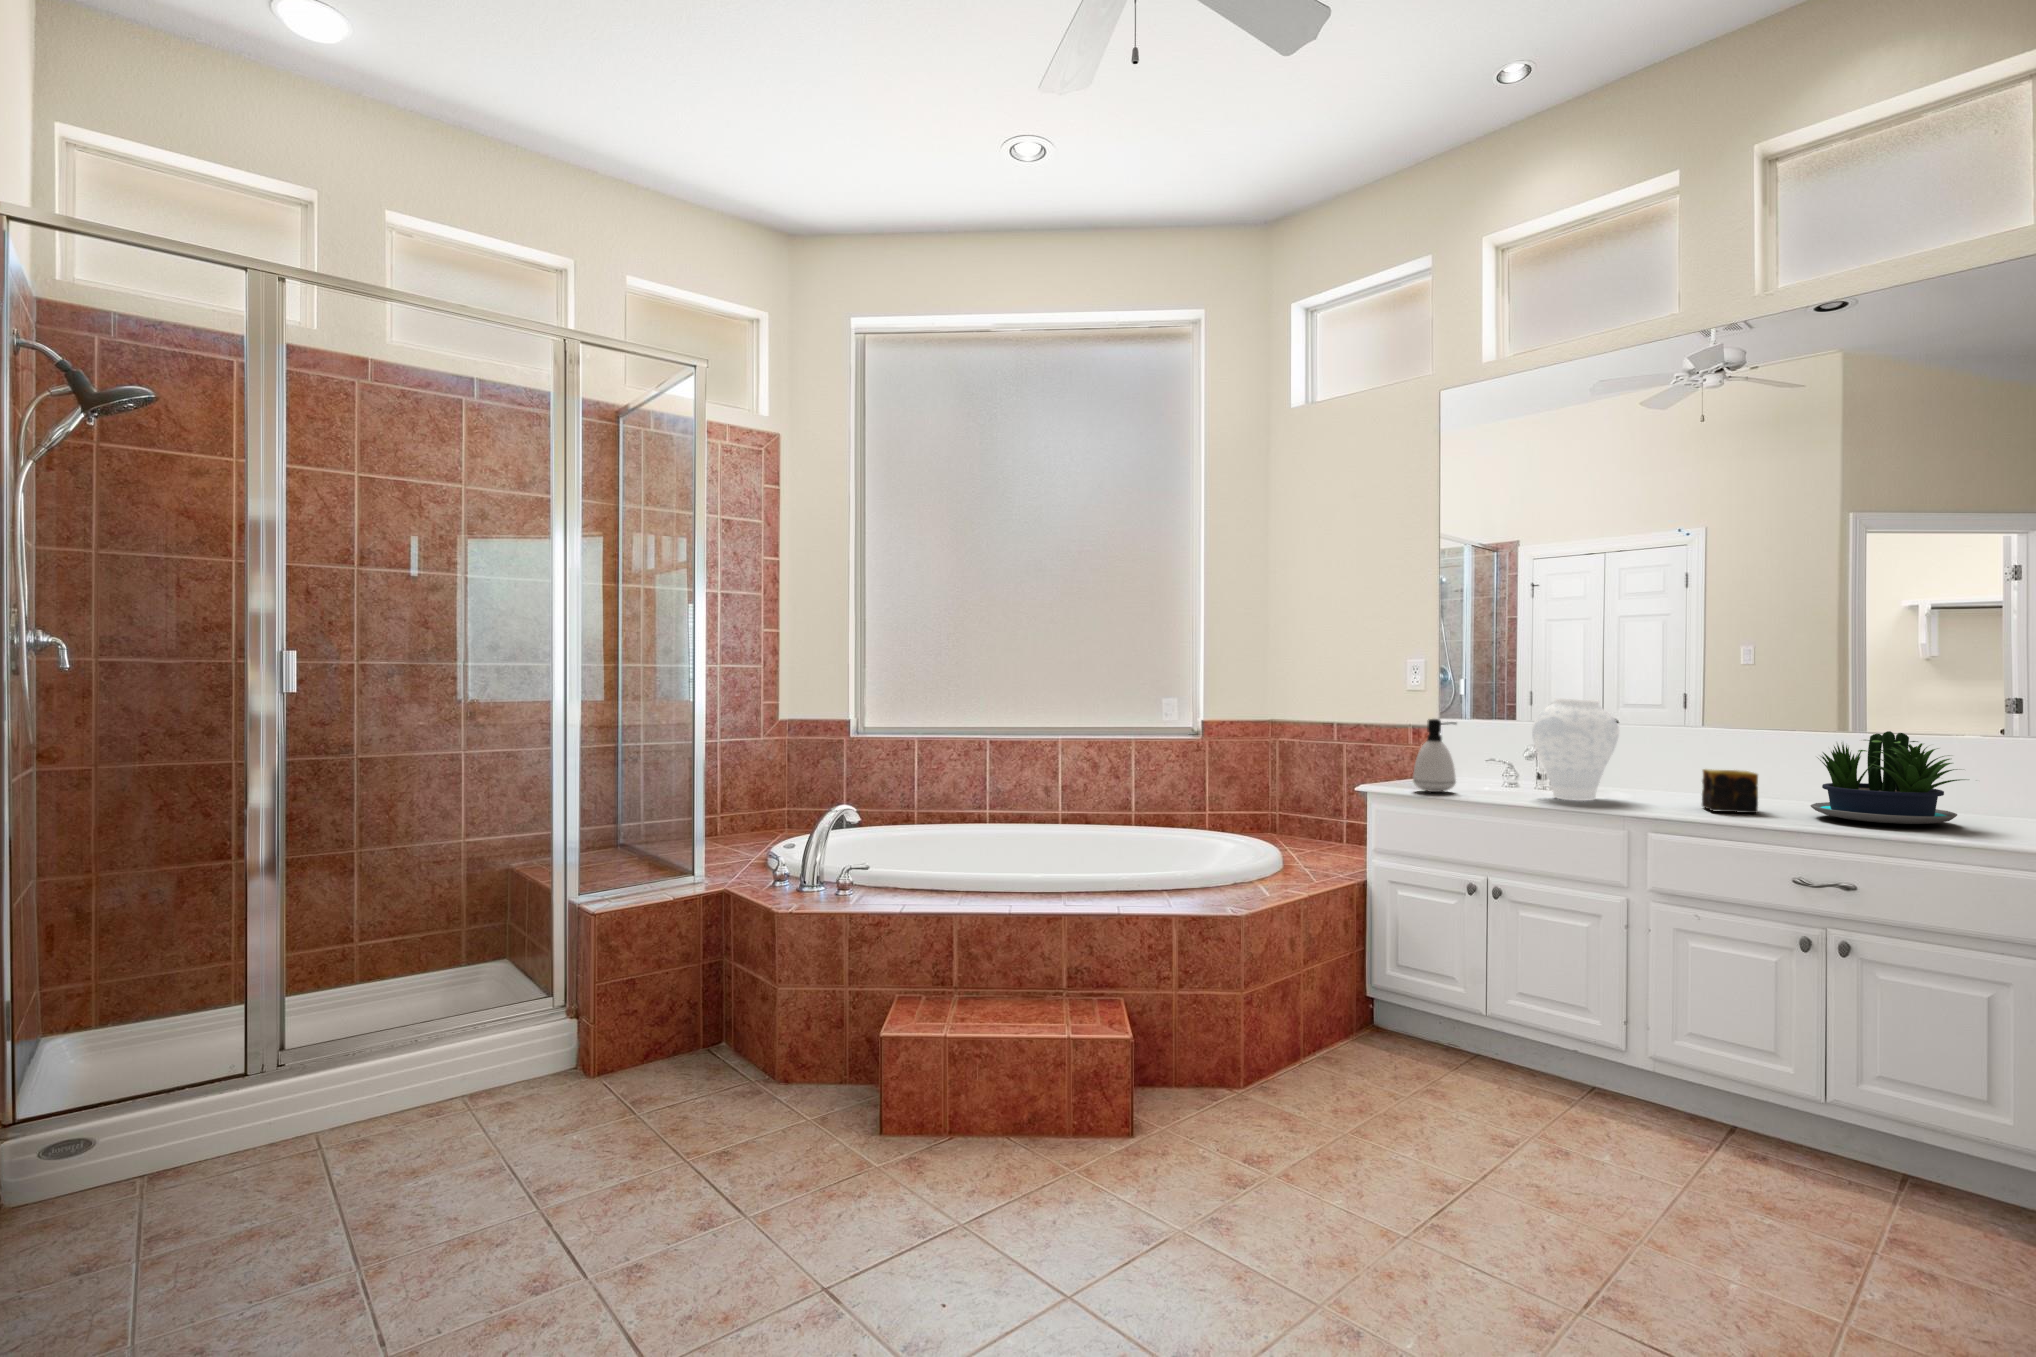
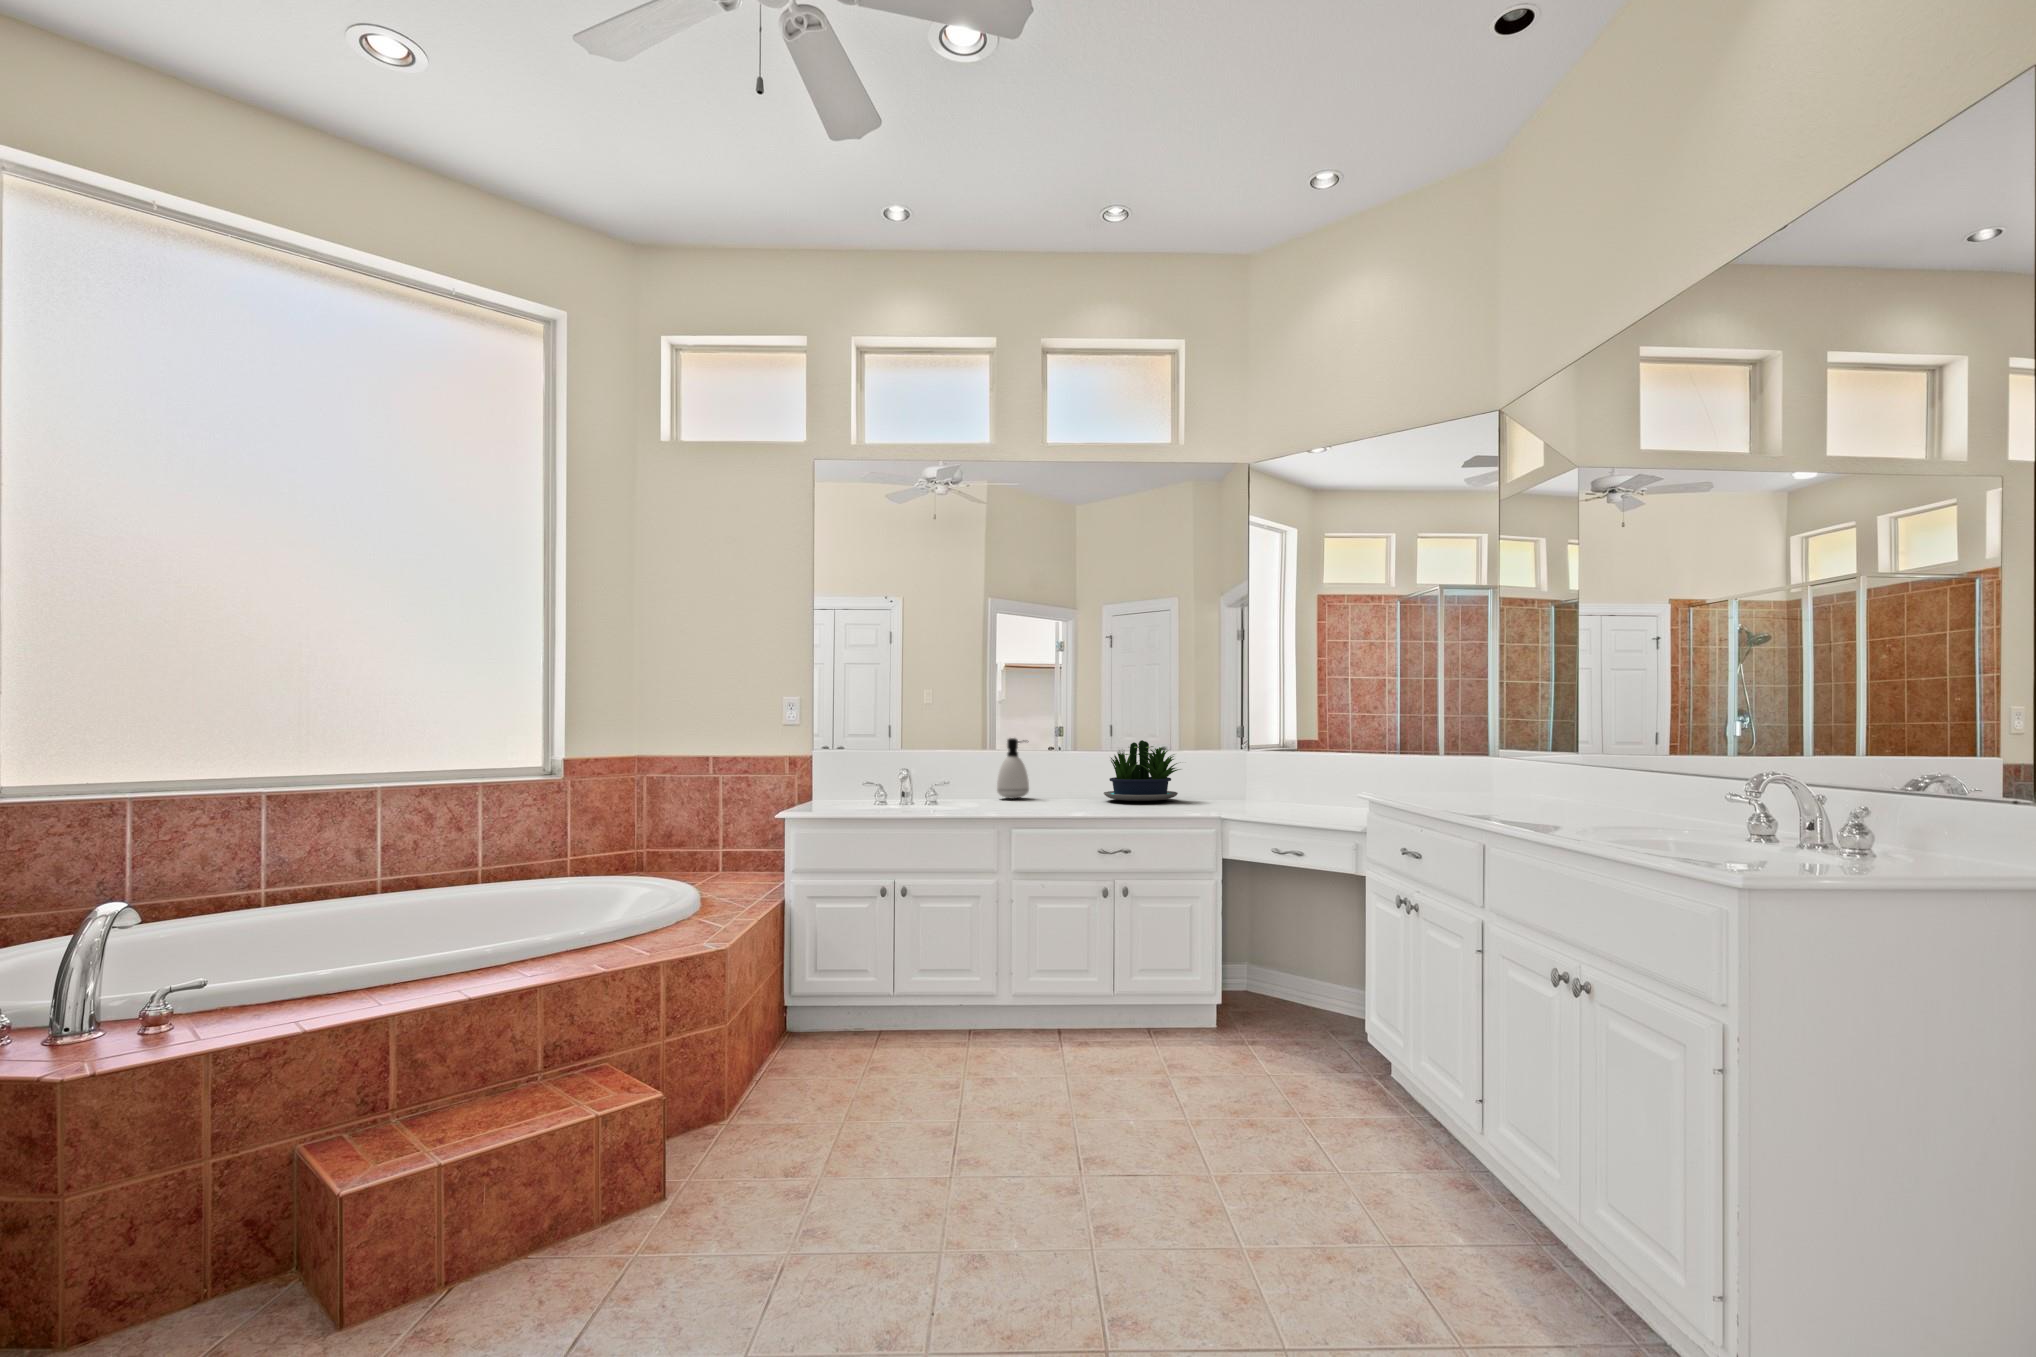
vase: present [1532,699,1619,801] -> none [923,724,985,806]
soap dispenser: present [1413,719,1456,792] -> present [997,738,1029,799]
candle: present [1702,769,1758,813] -> none [1039,773,1077,804]

